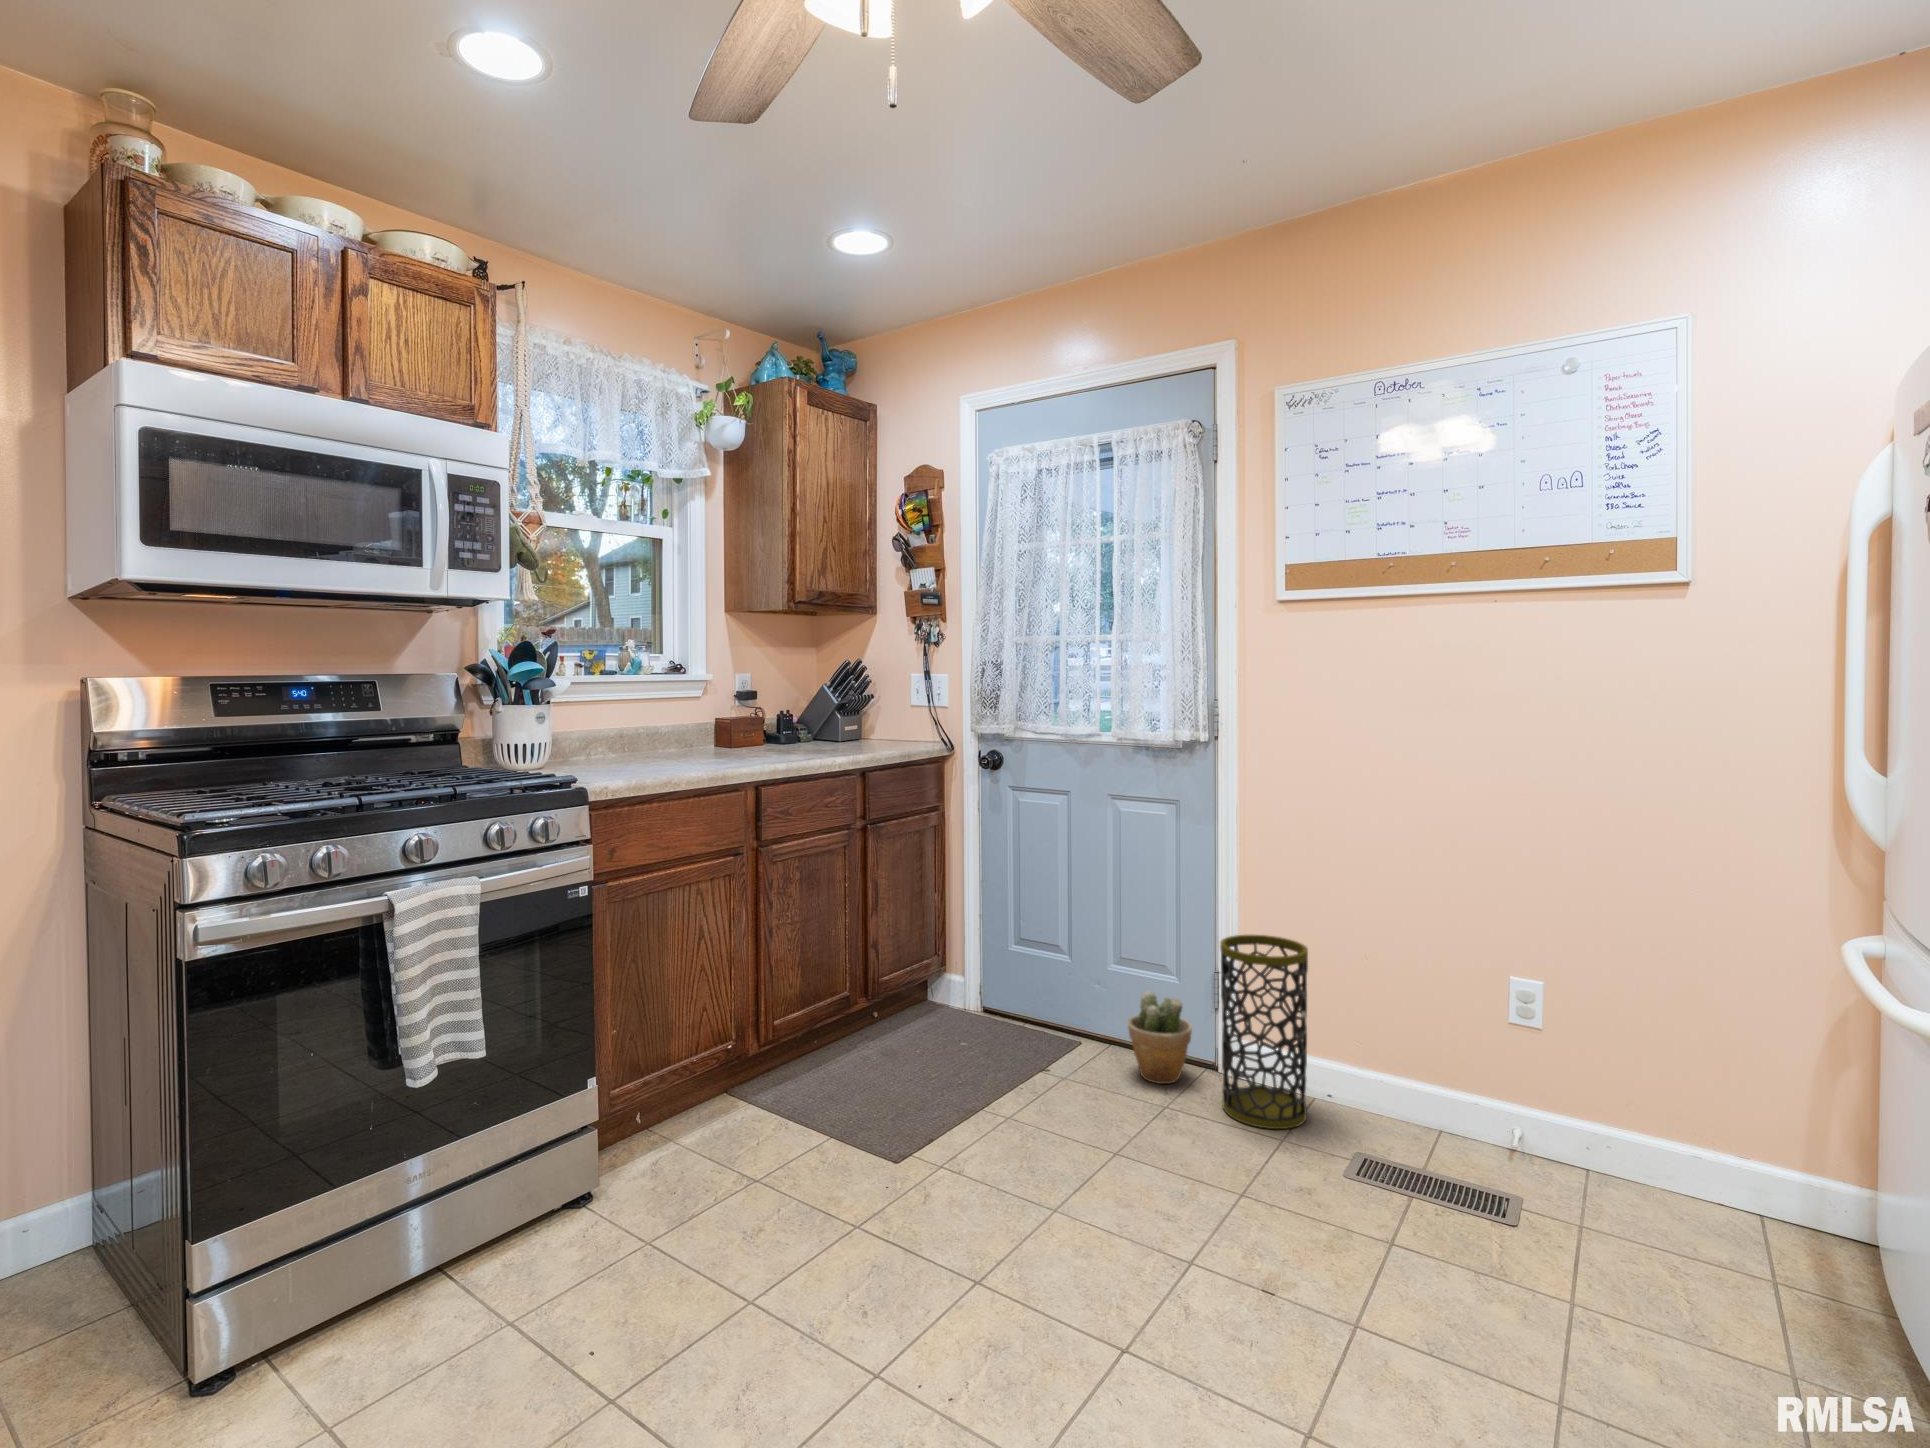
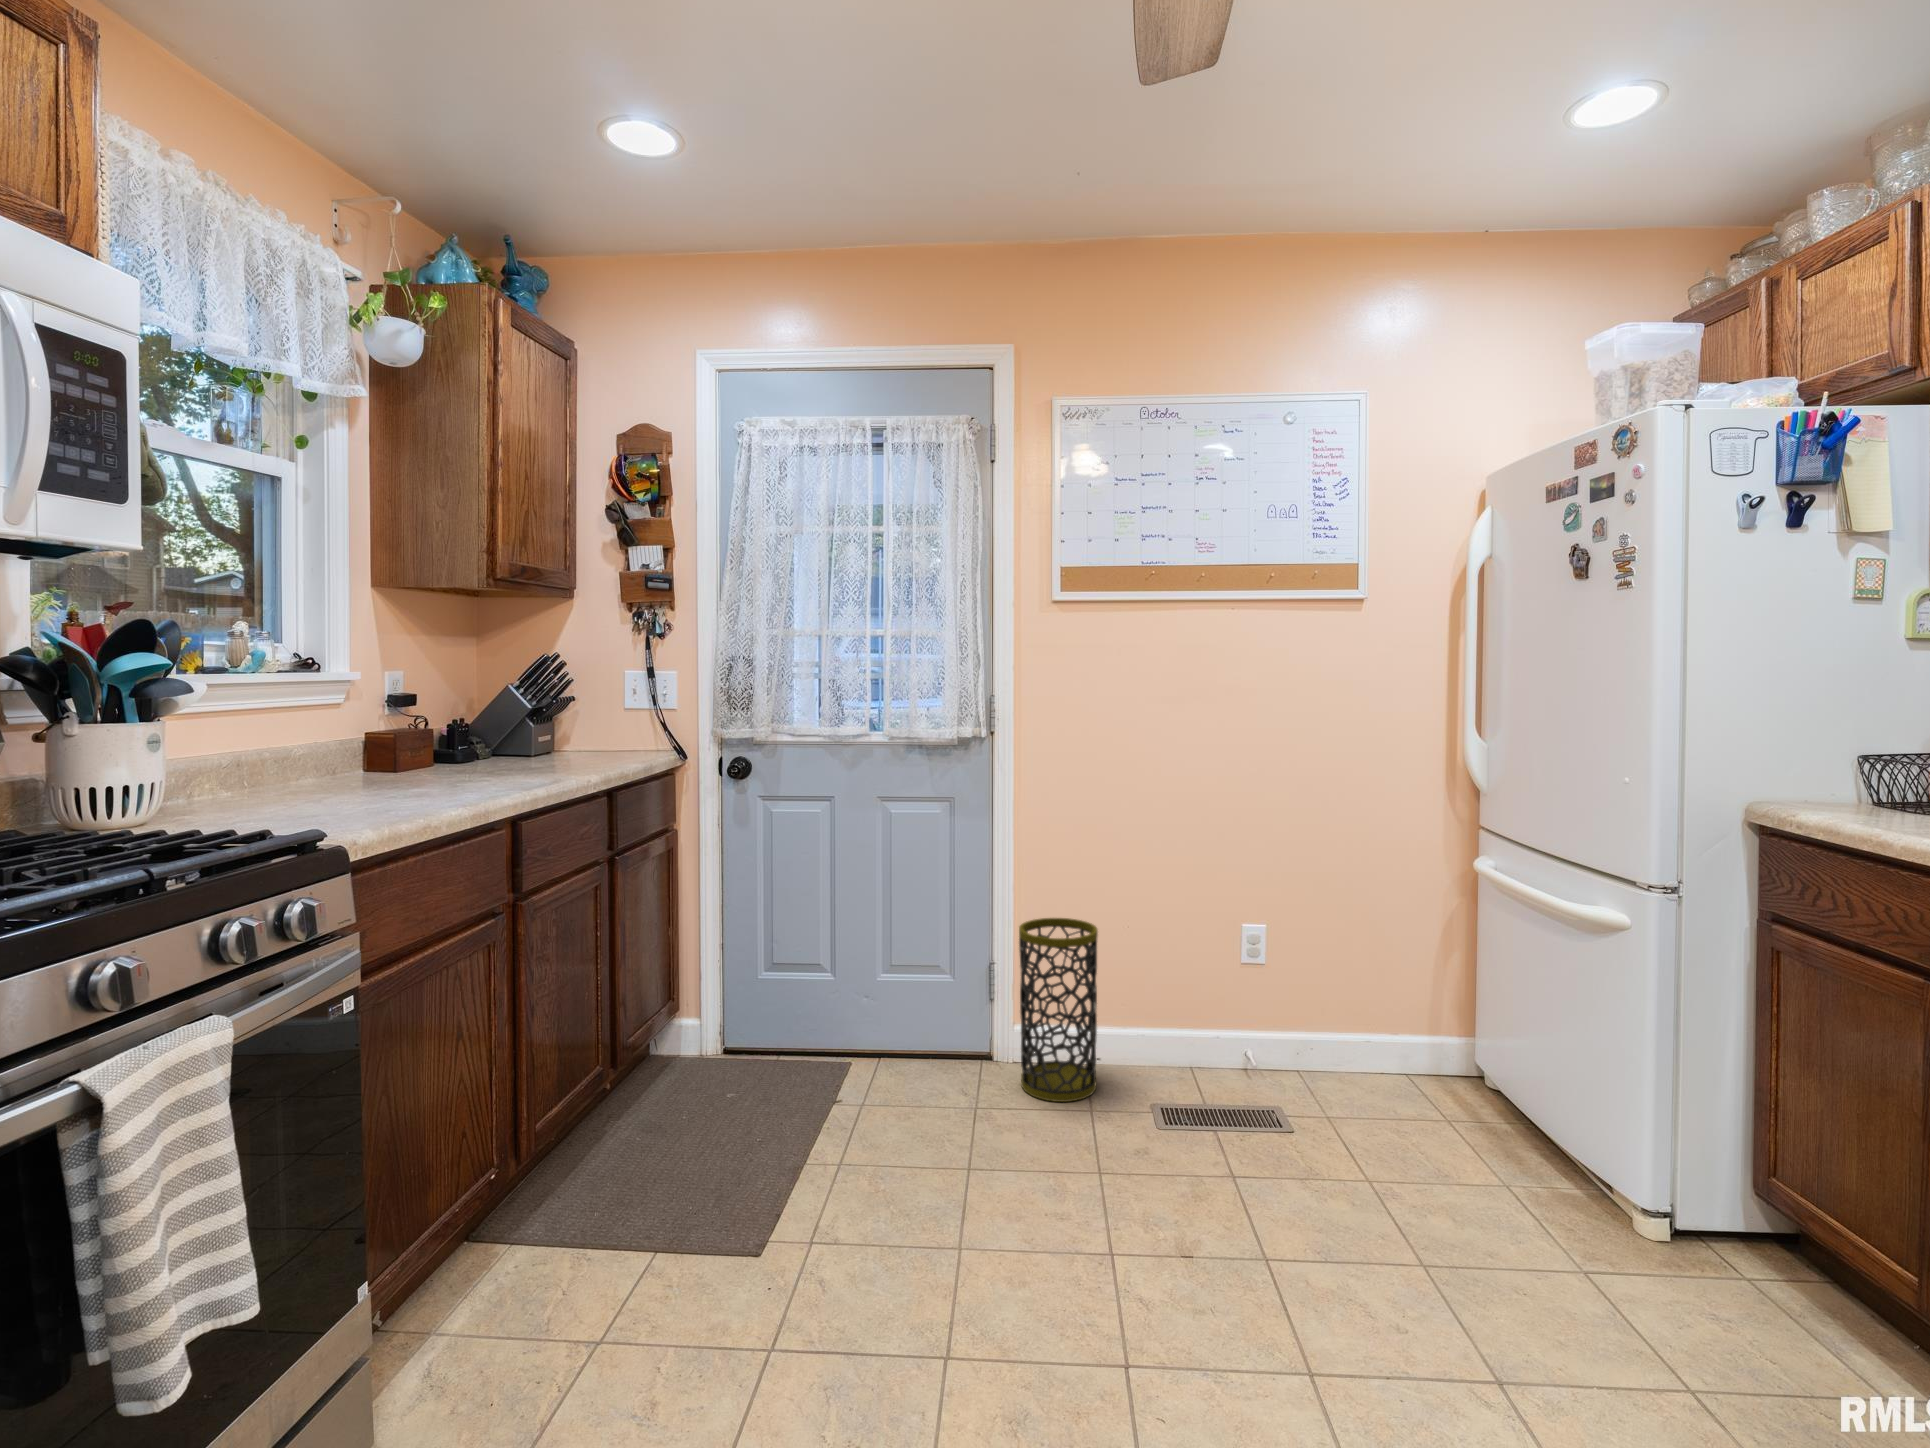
potted plant: present [1128,991,1192,1084] -> none [917,992,980,1083]

